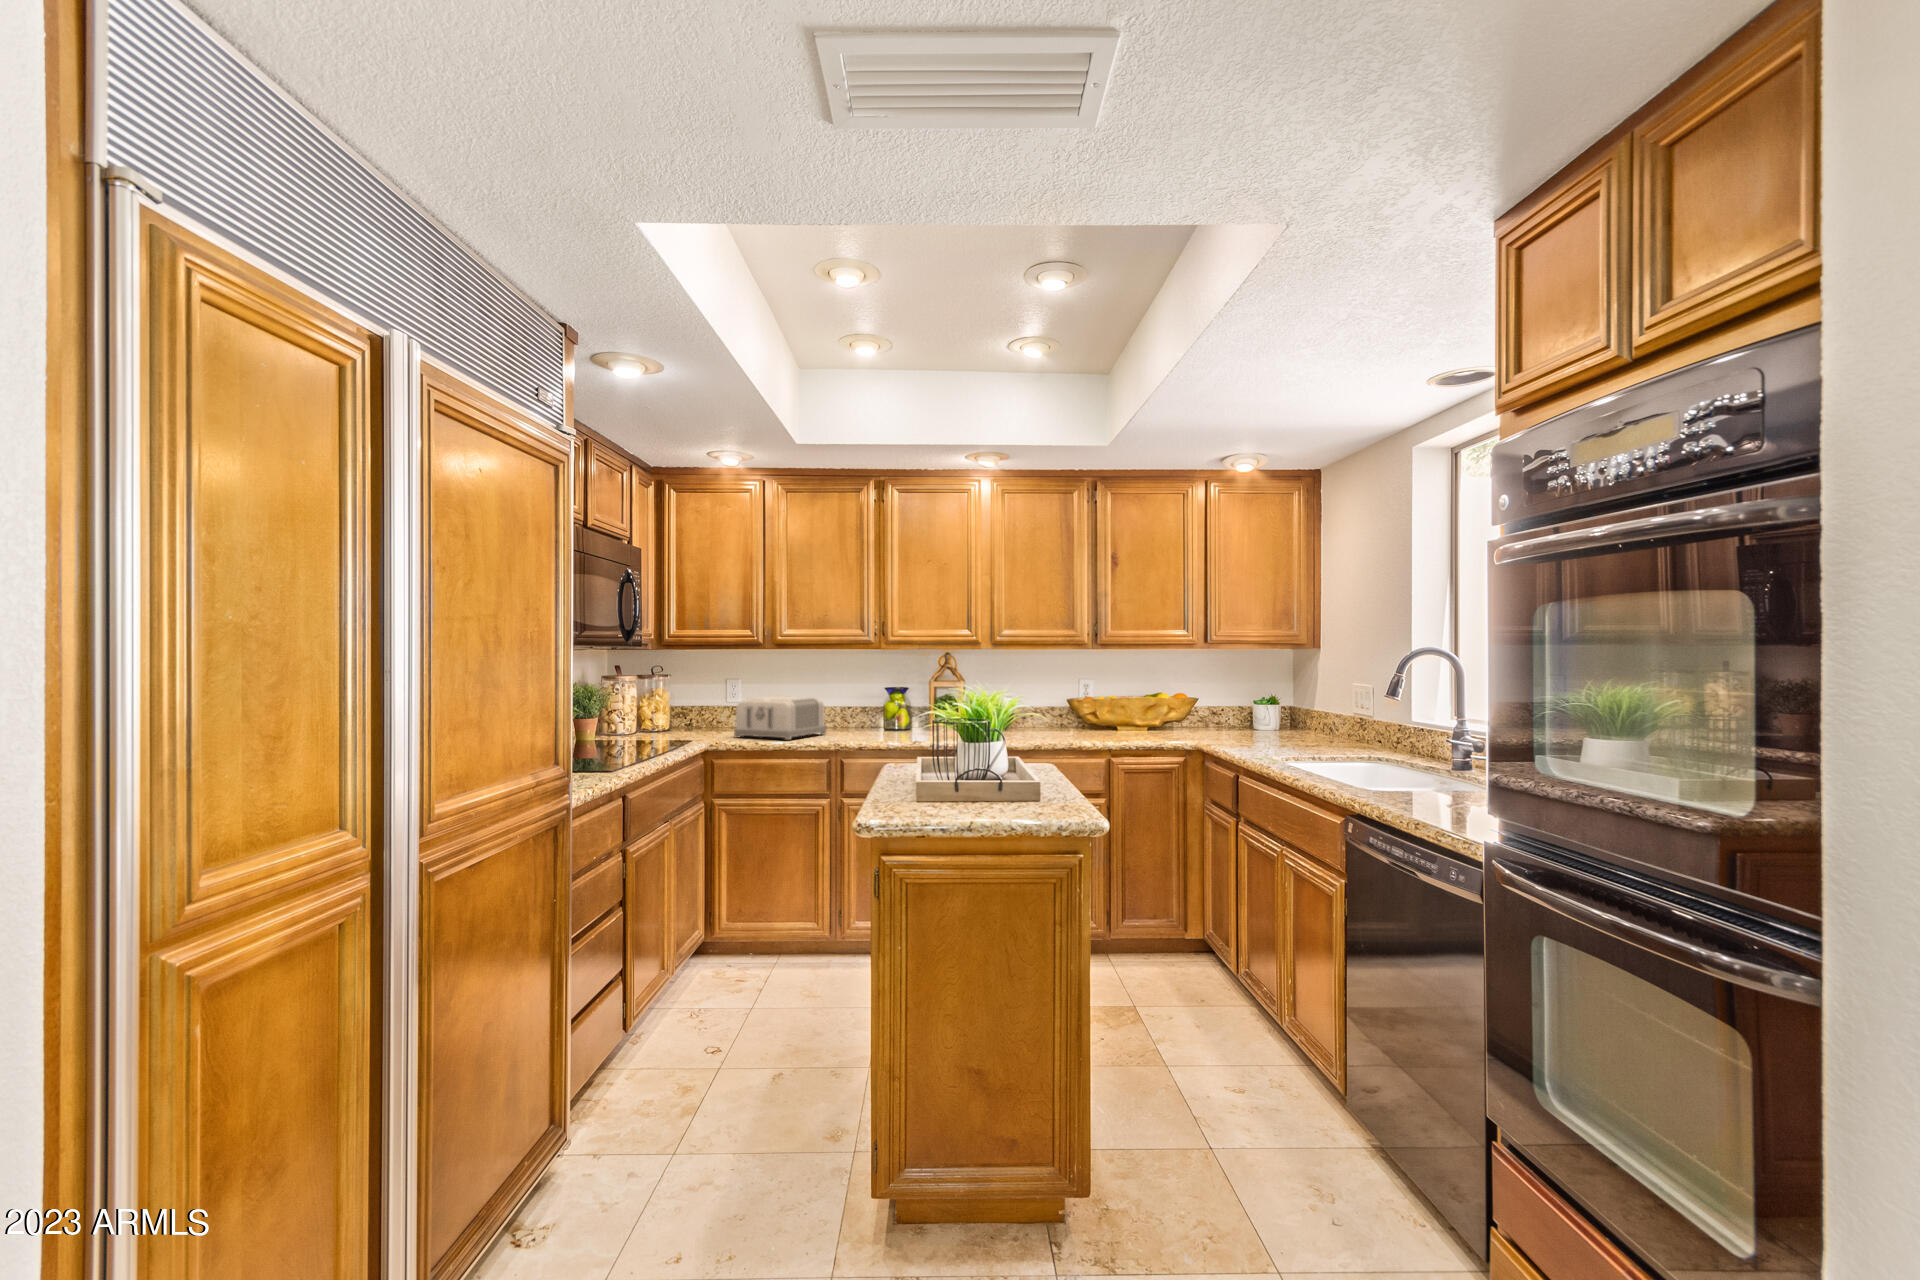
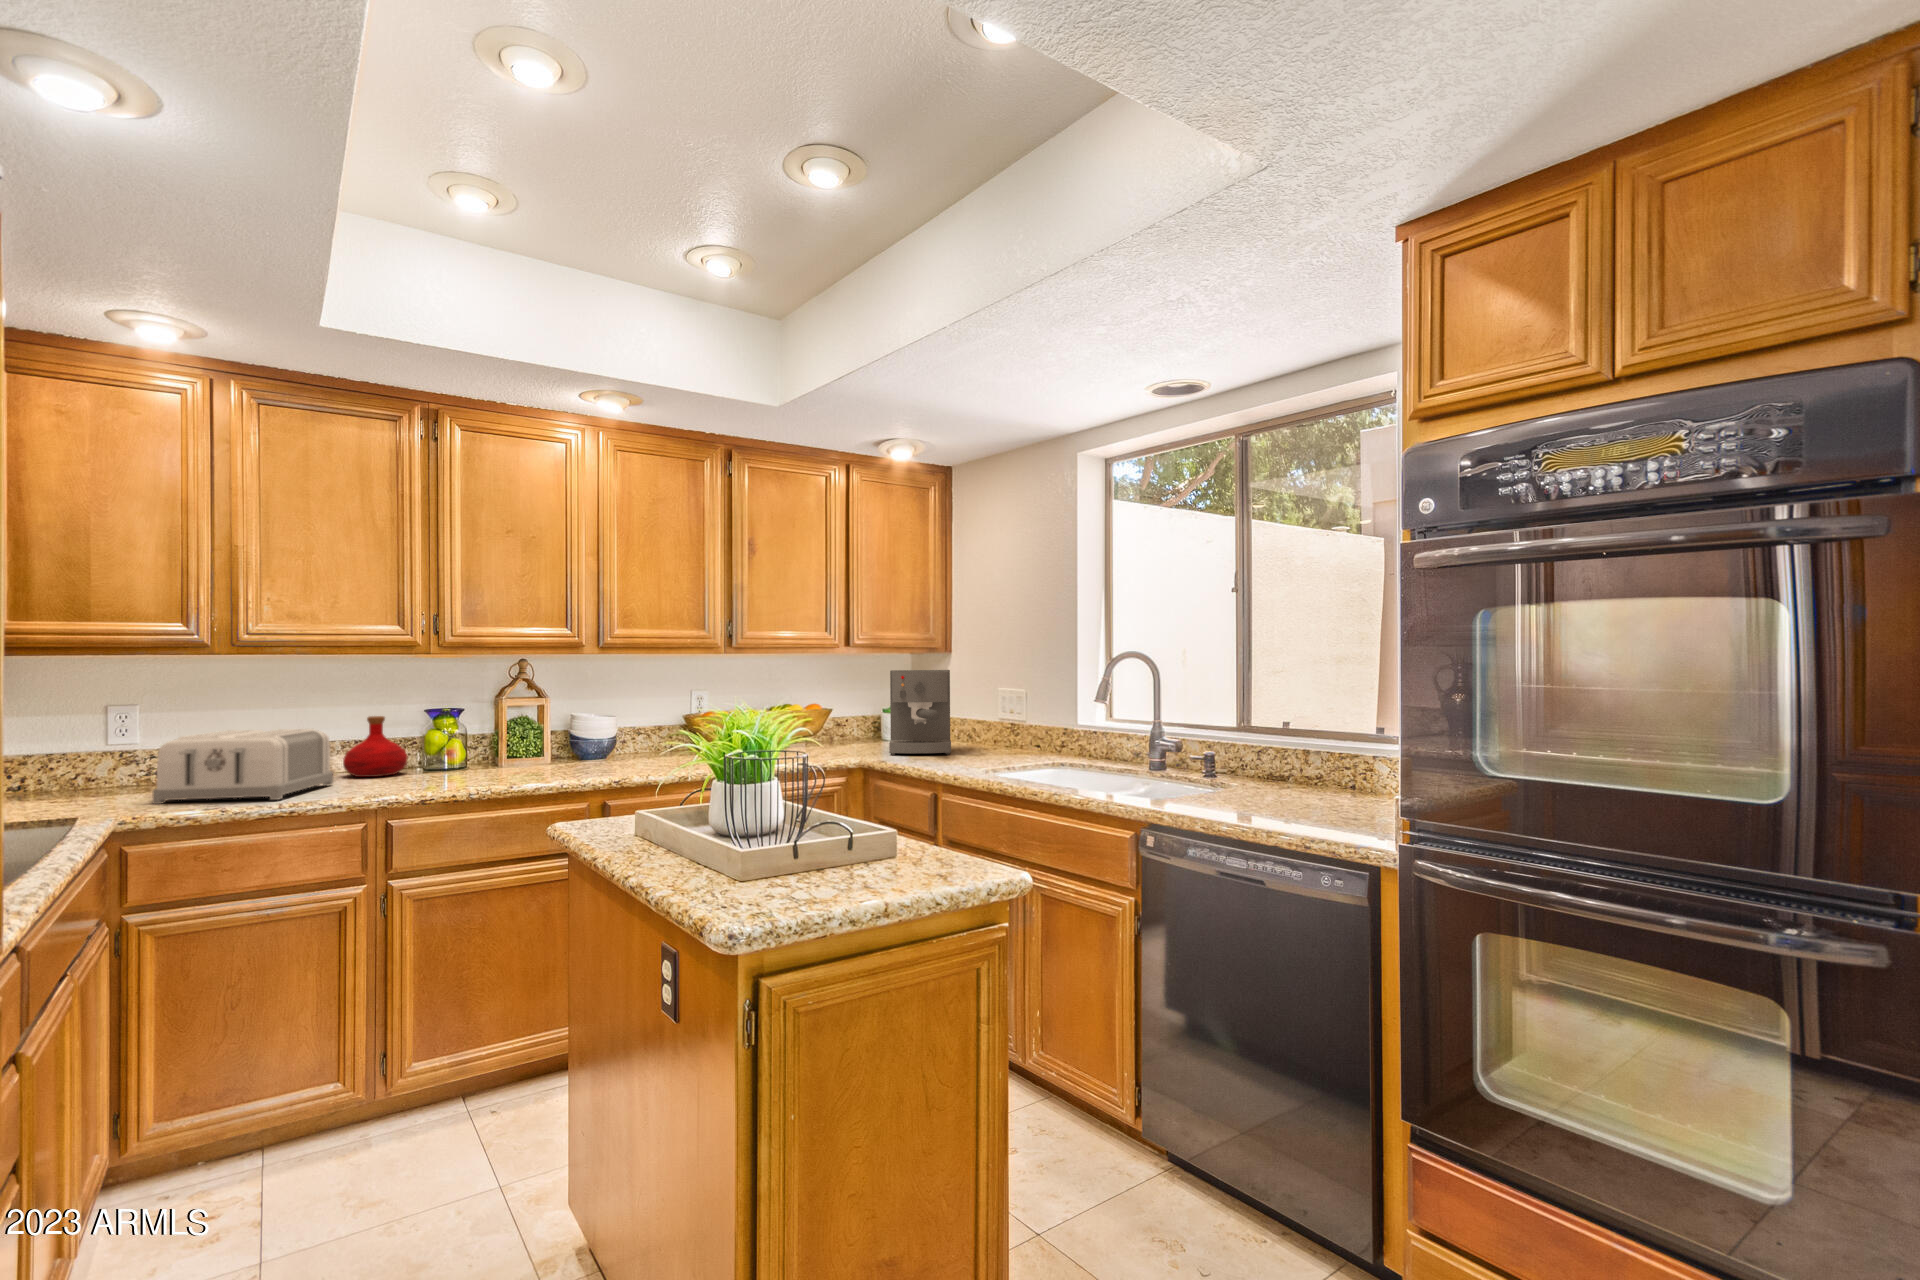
coffee maker: none [1229,665,1300,745] -> present [889,670,951,755]
bottle: none [838,691,874,731] -> present [343,716,408,777]

